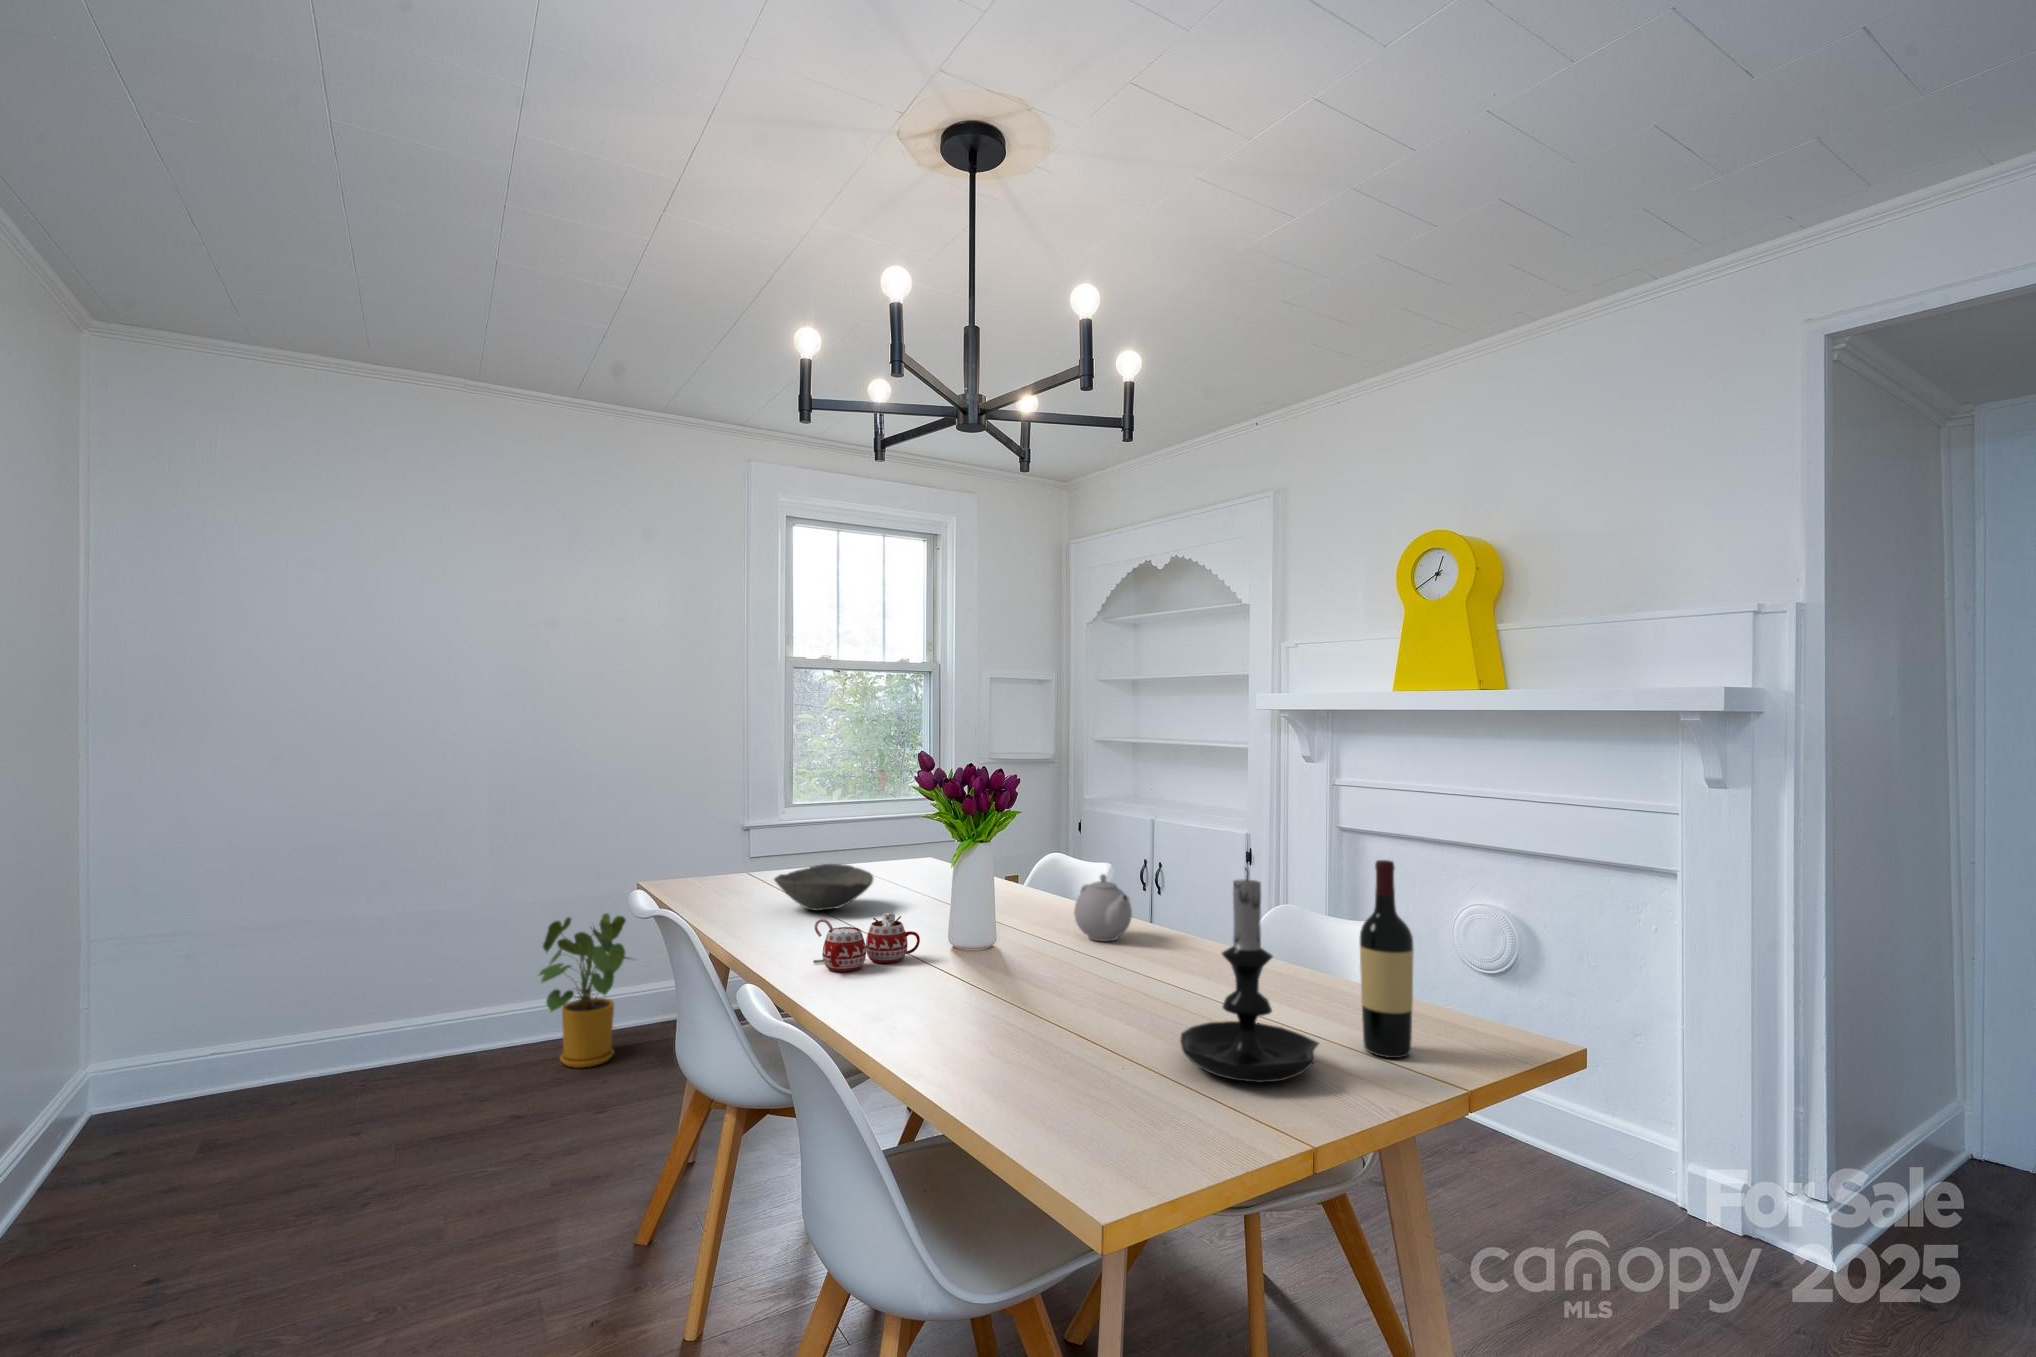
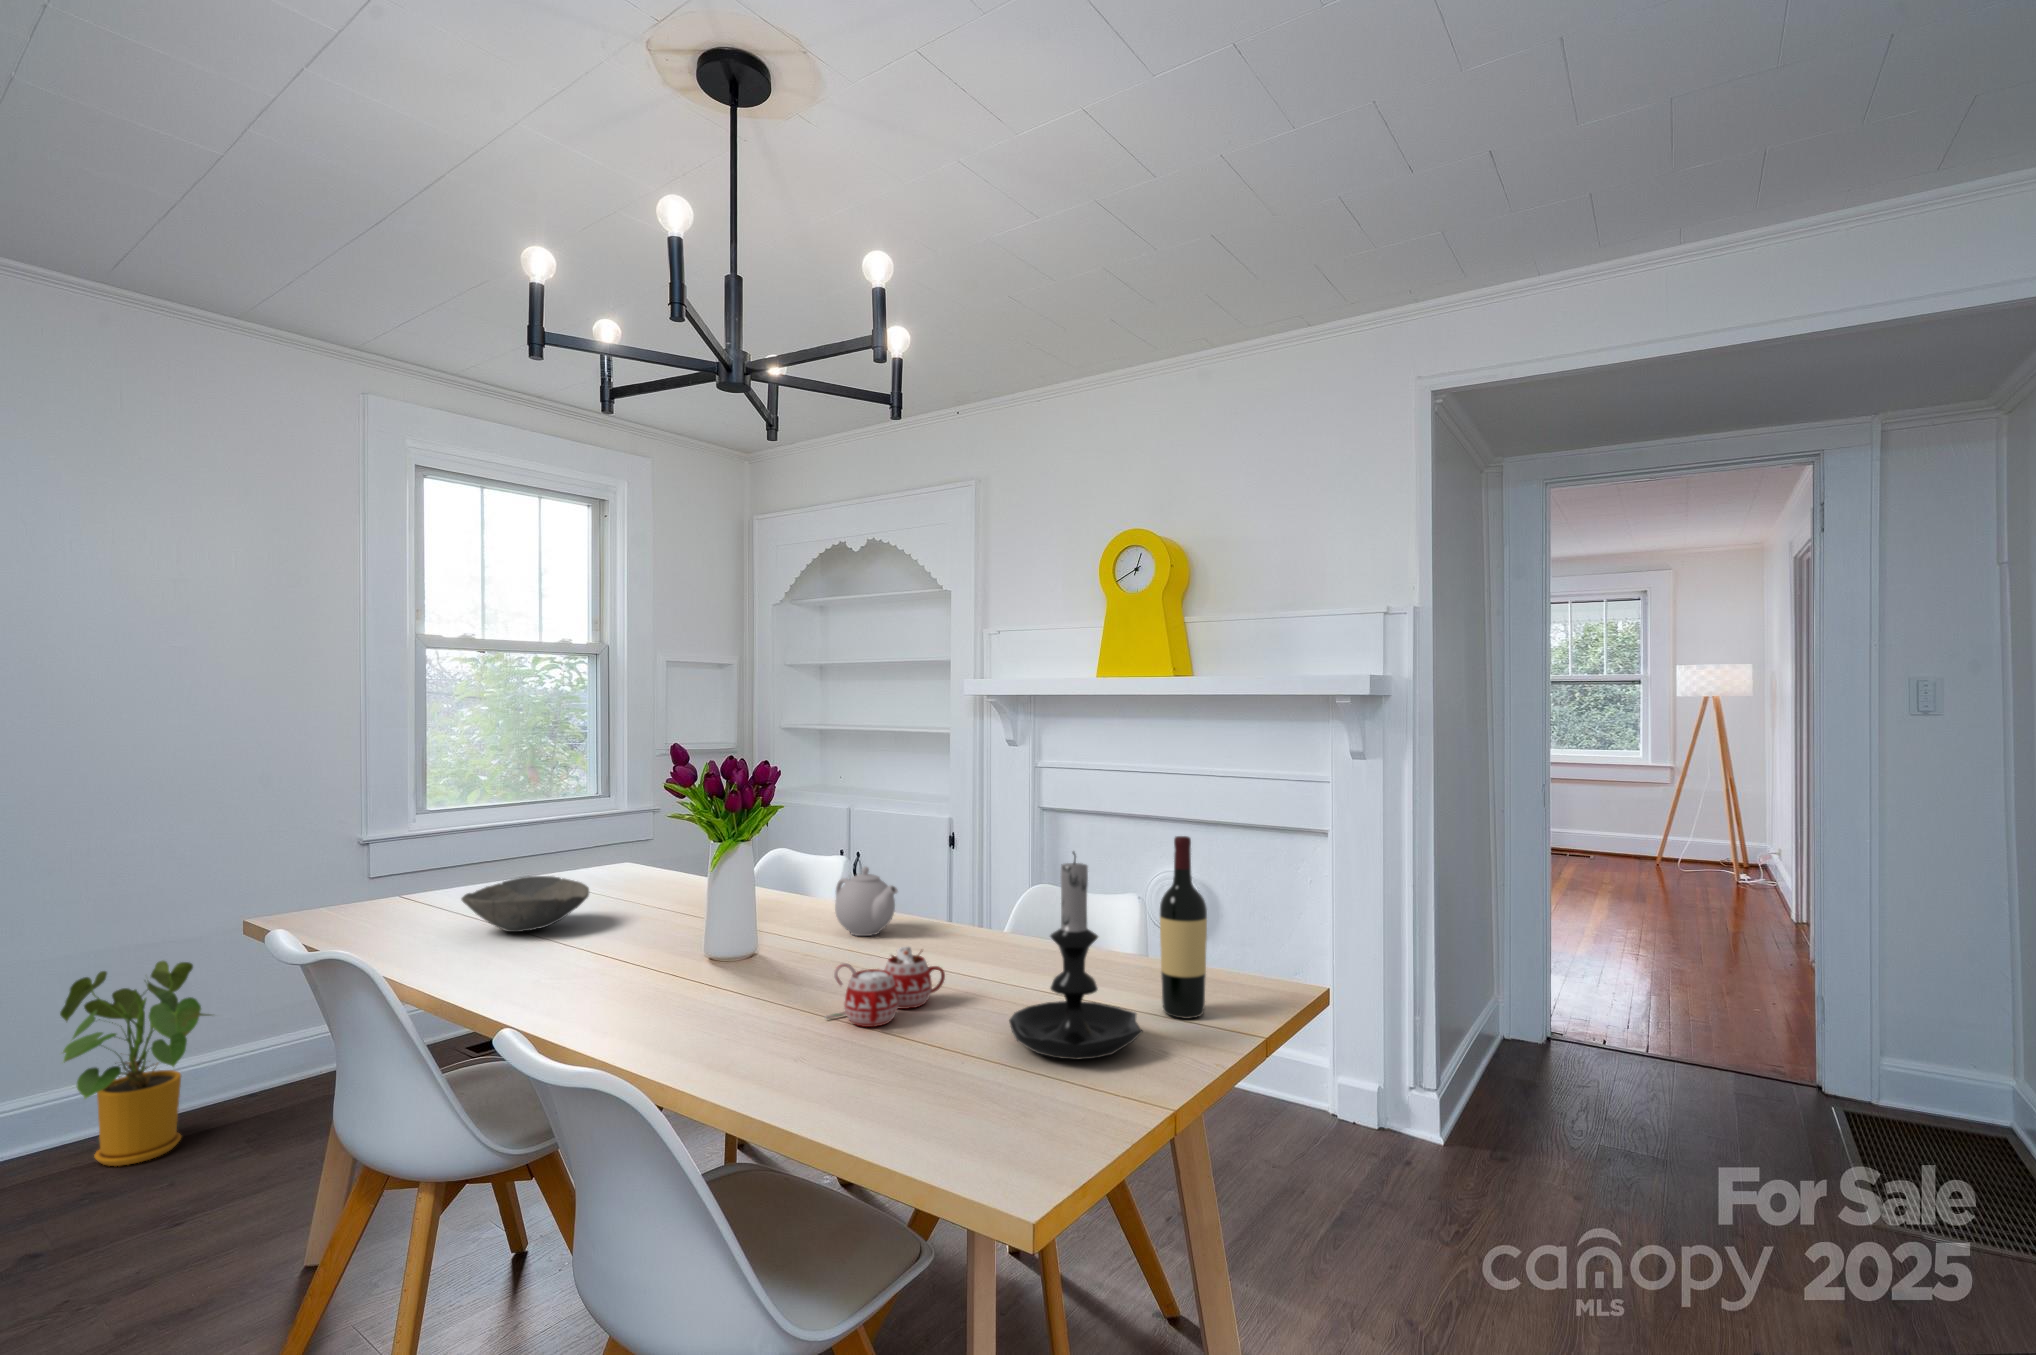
mug: present [813,913,920,972] -> present [825,947,945,1027]

